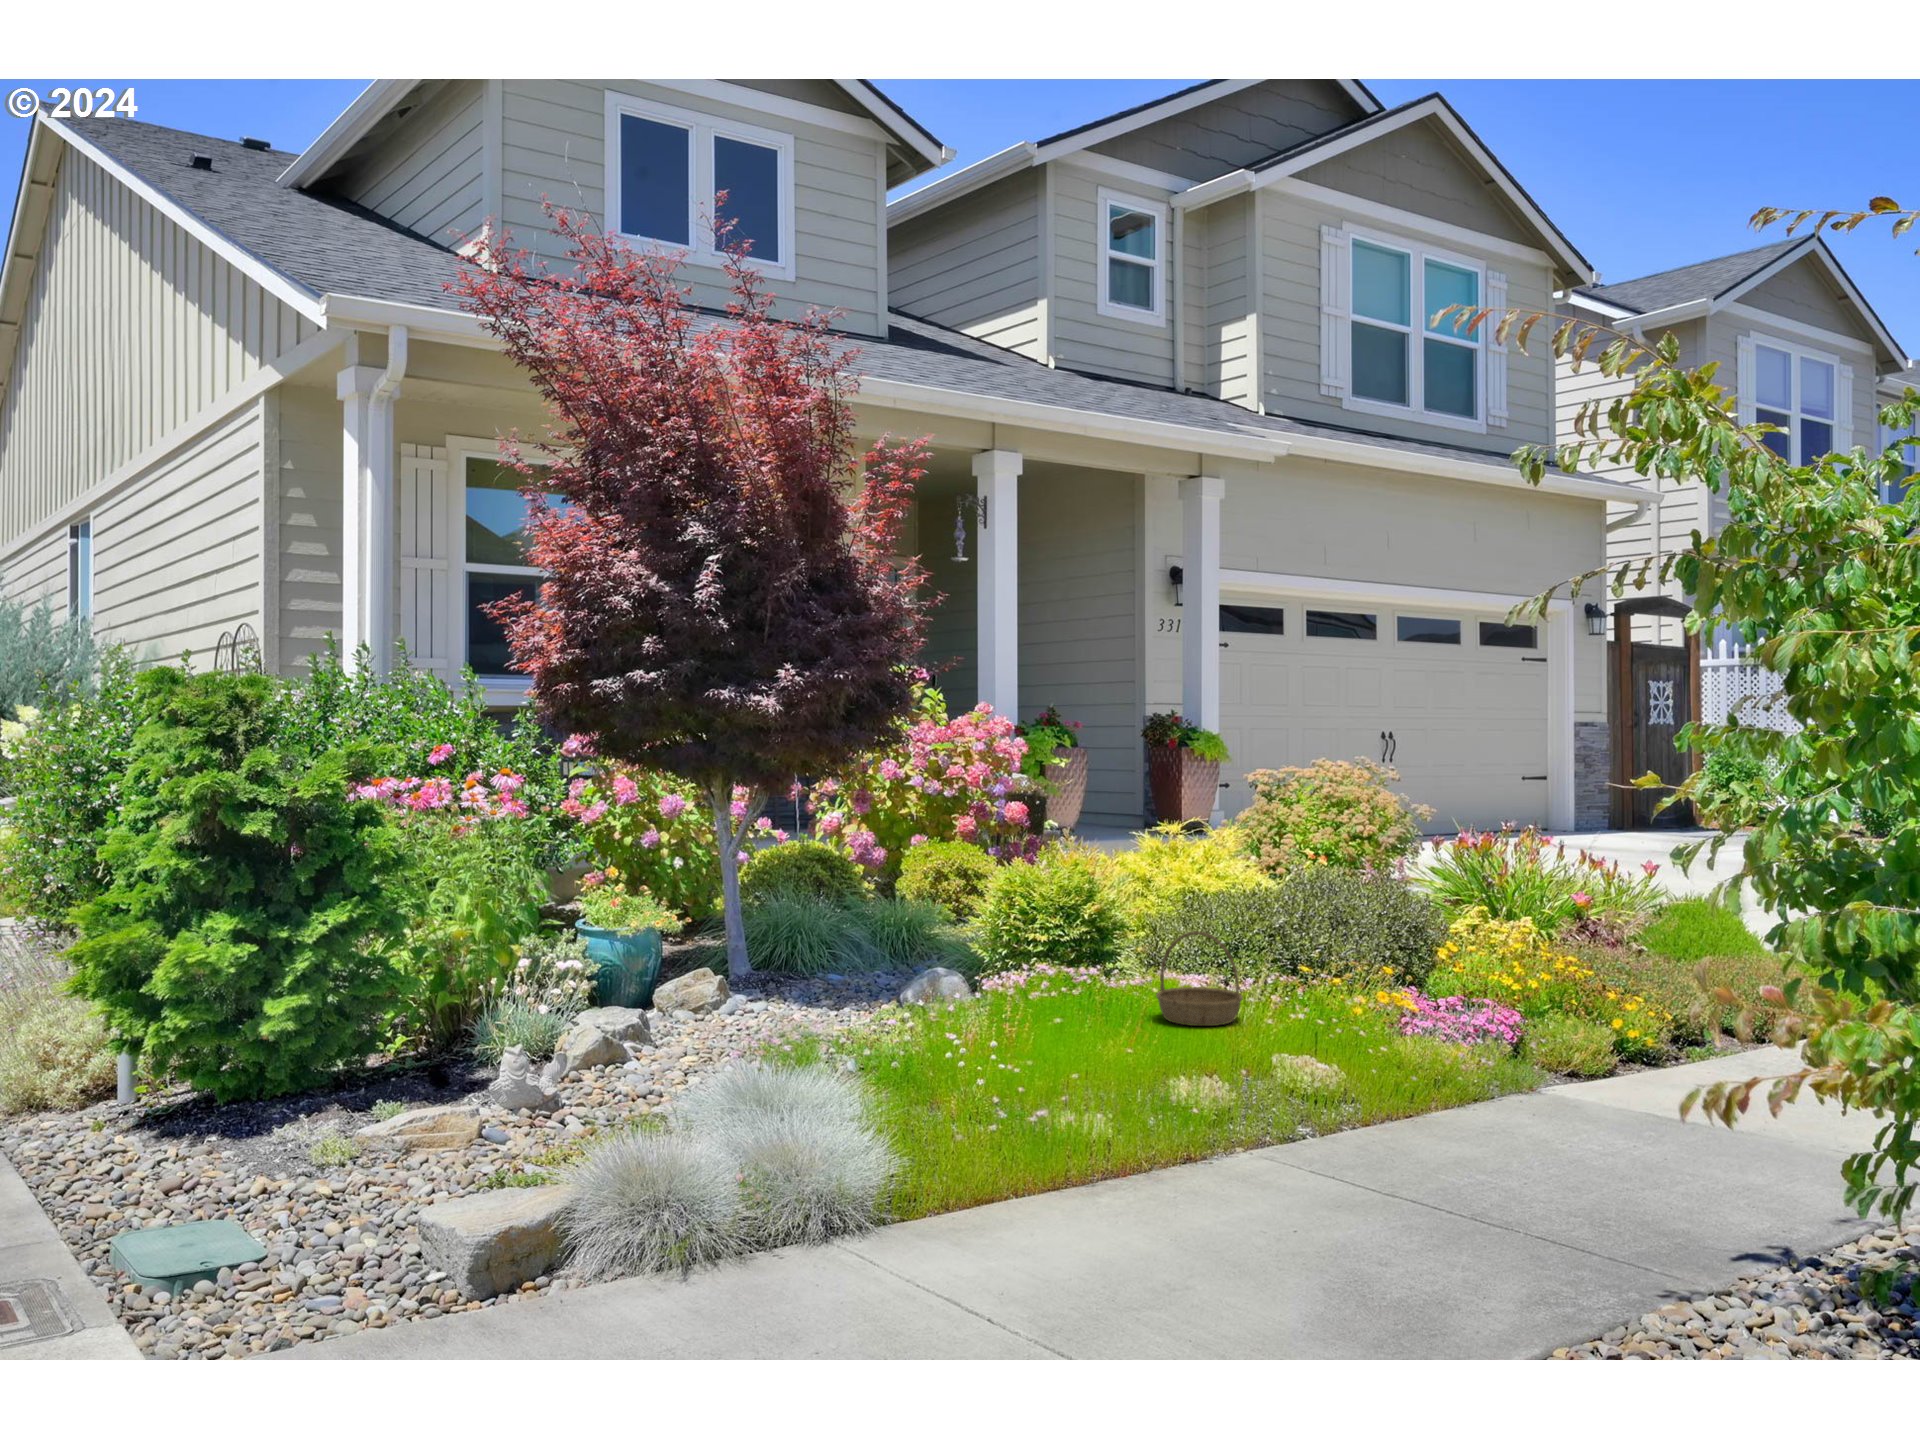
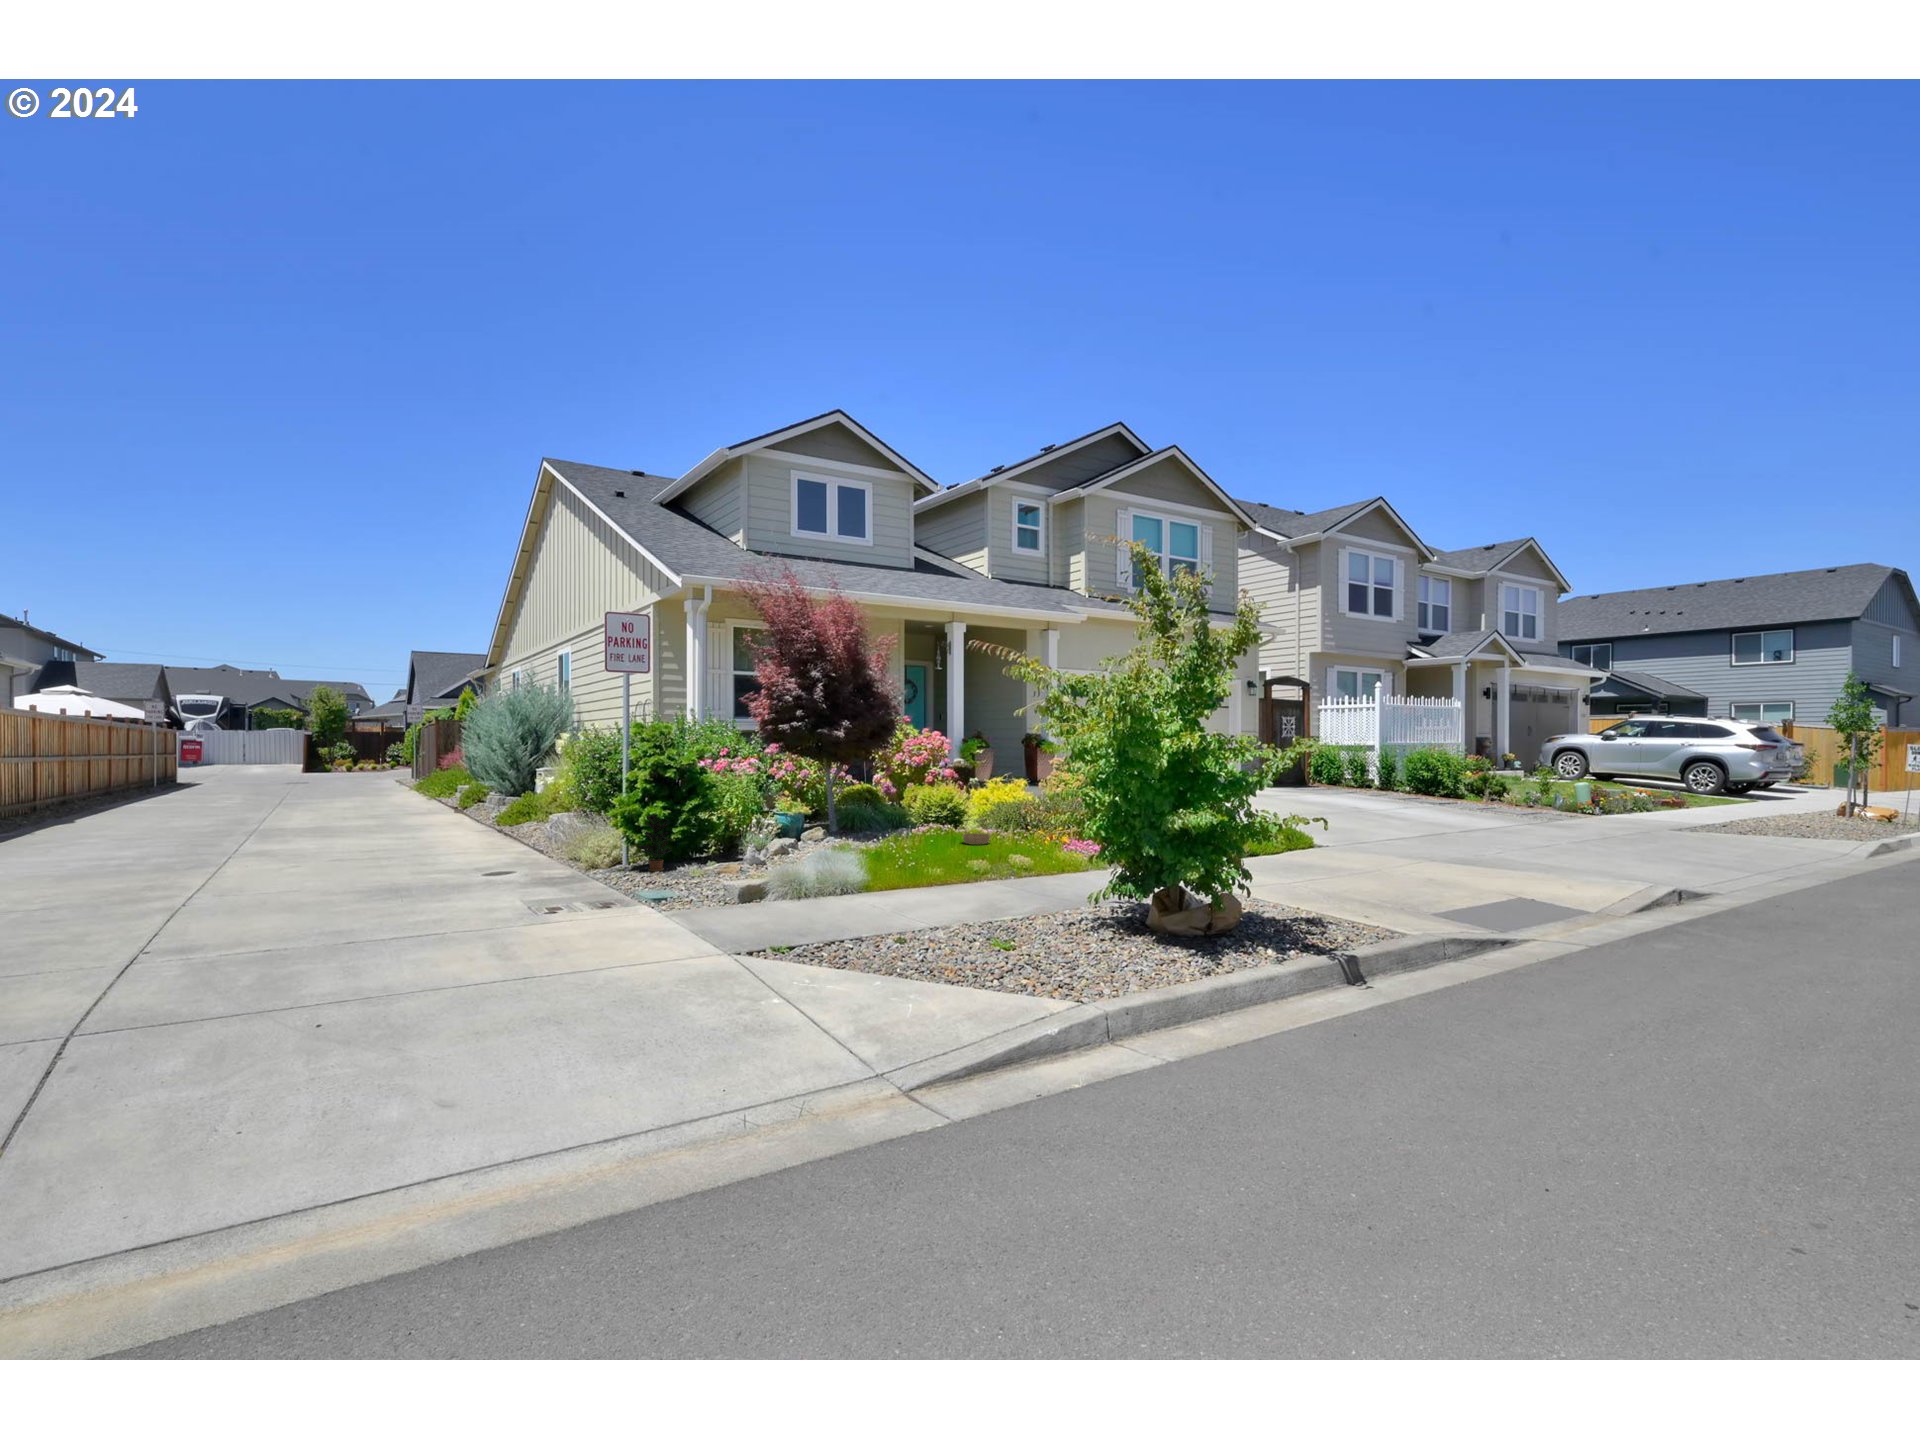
potted plant: none [134,959,257,1151] -> present [638,814,672,871]

